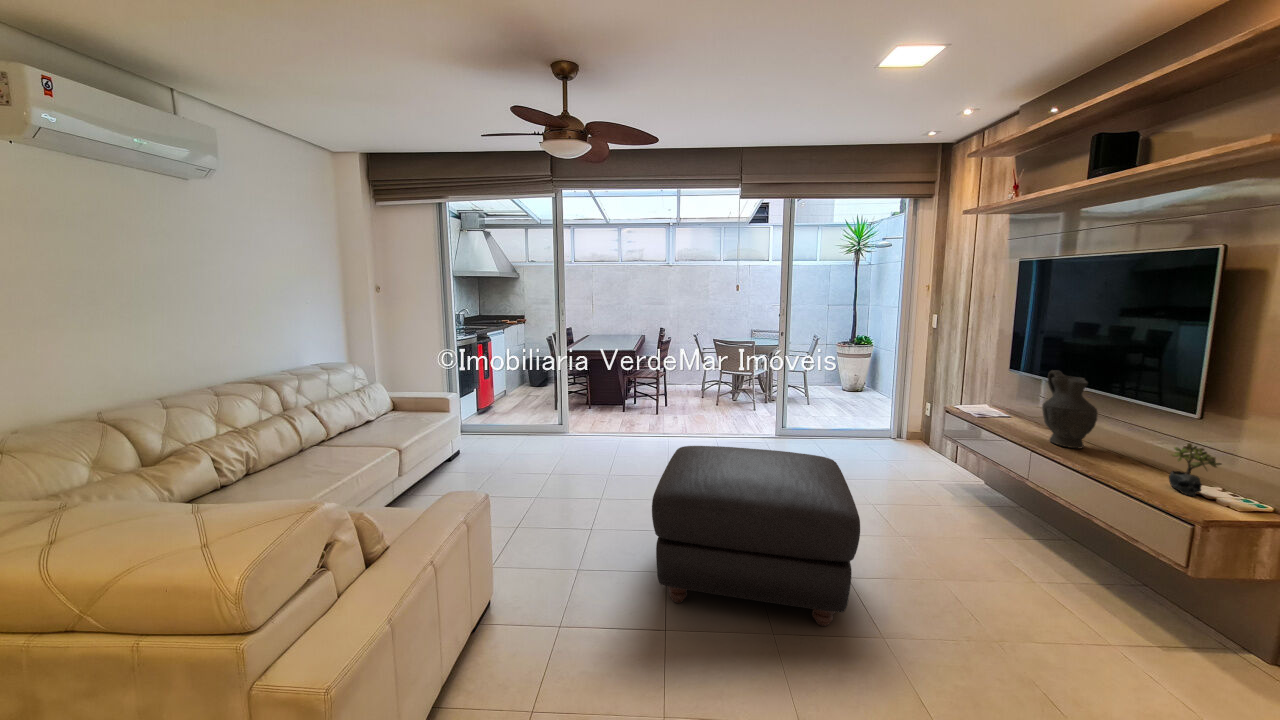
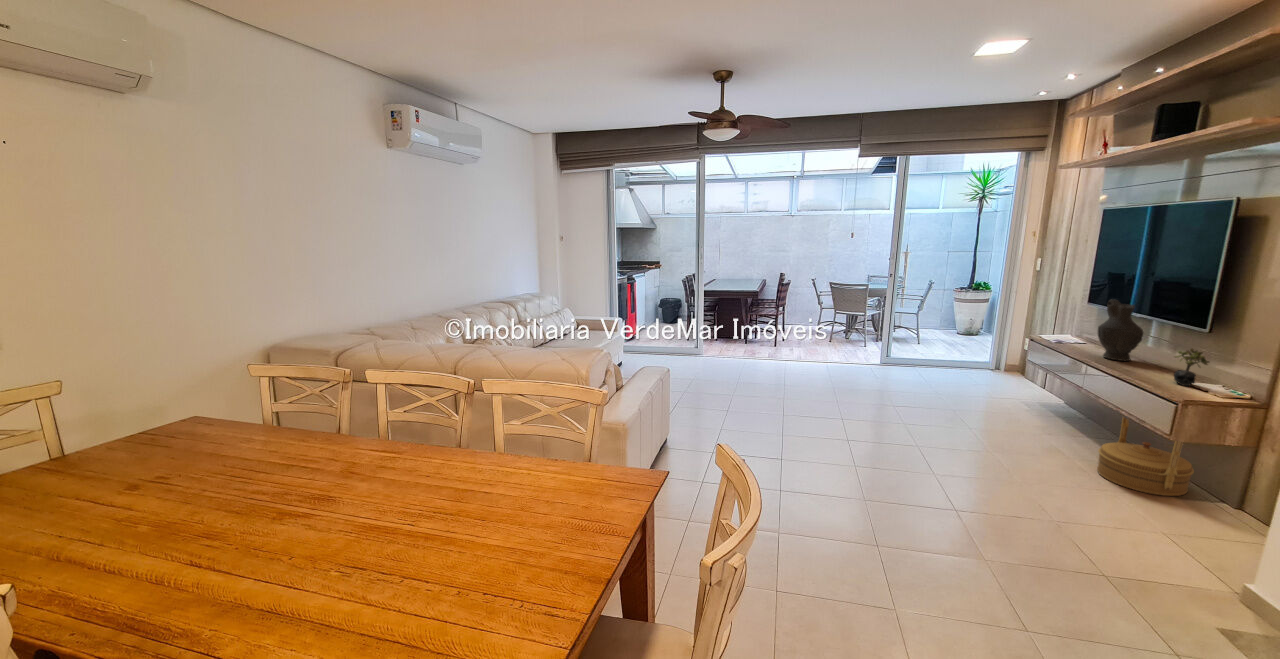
ottoman: present [652,446,860,626] -> none [770,348,914,462]
woven basket: none [1075,508,1210,649] -> present [1097,417,1194,496]

